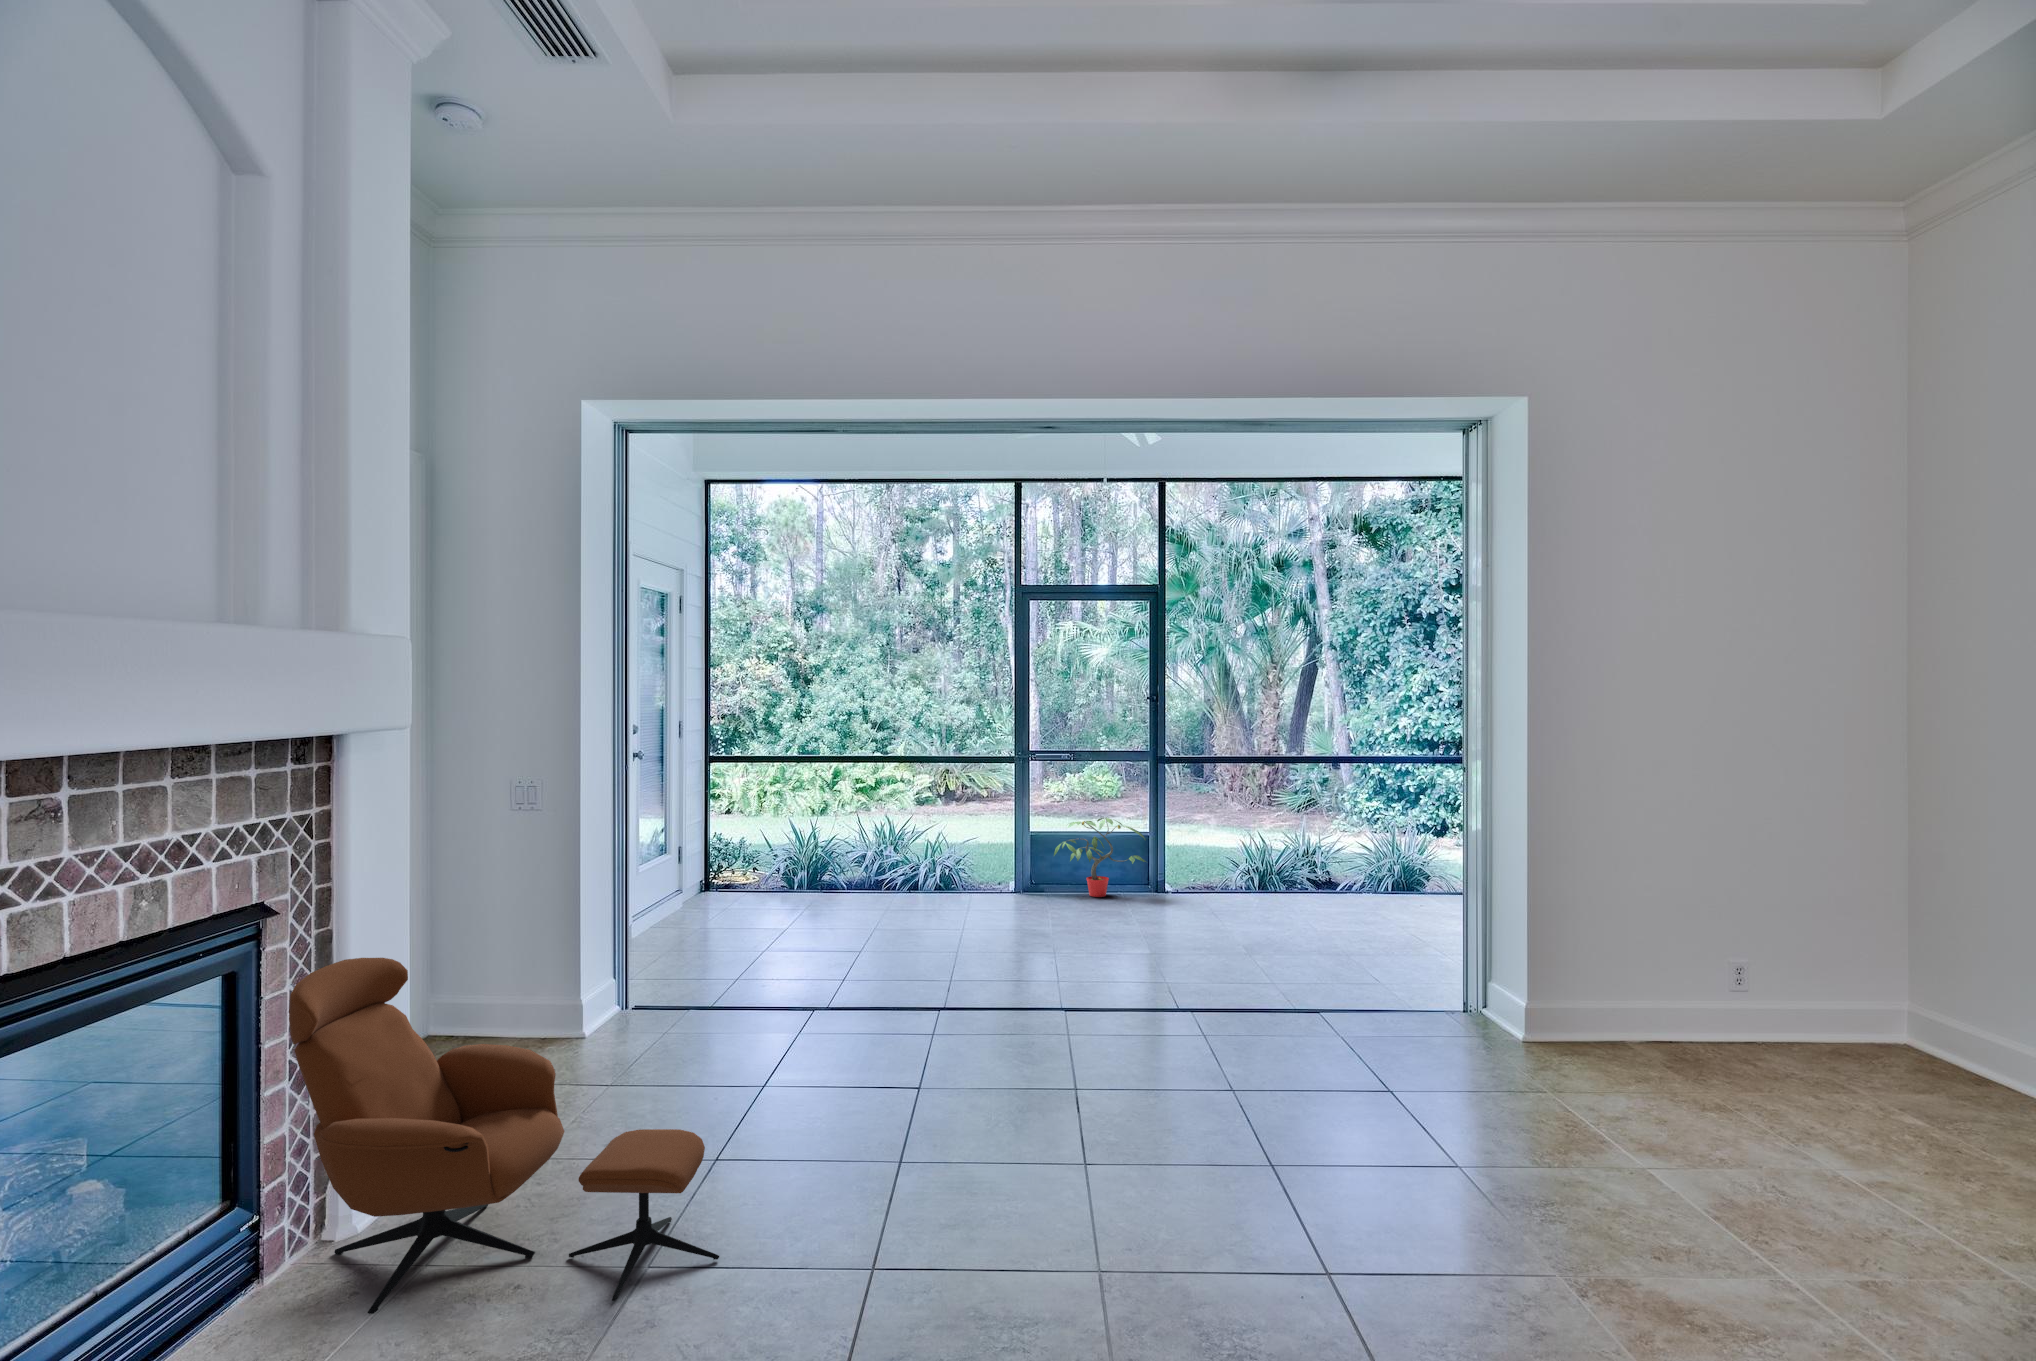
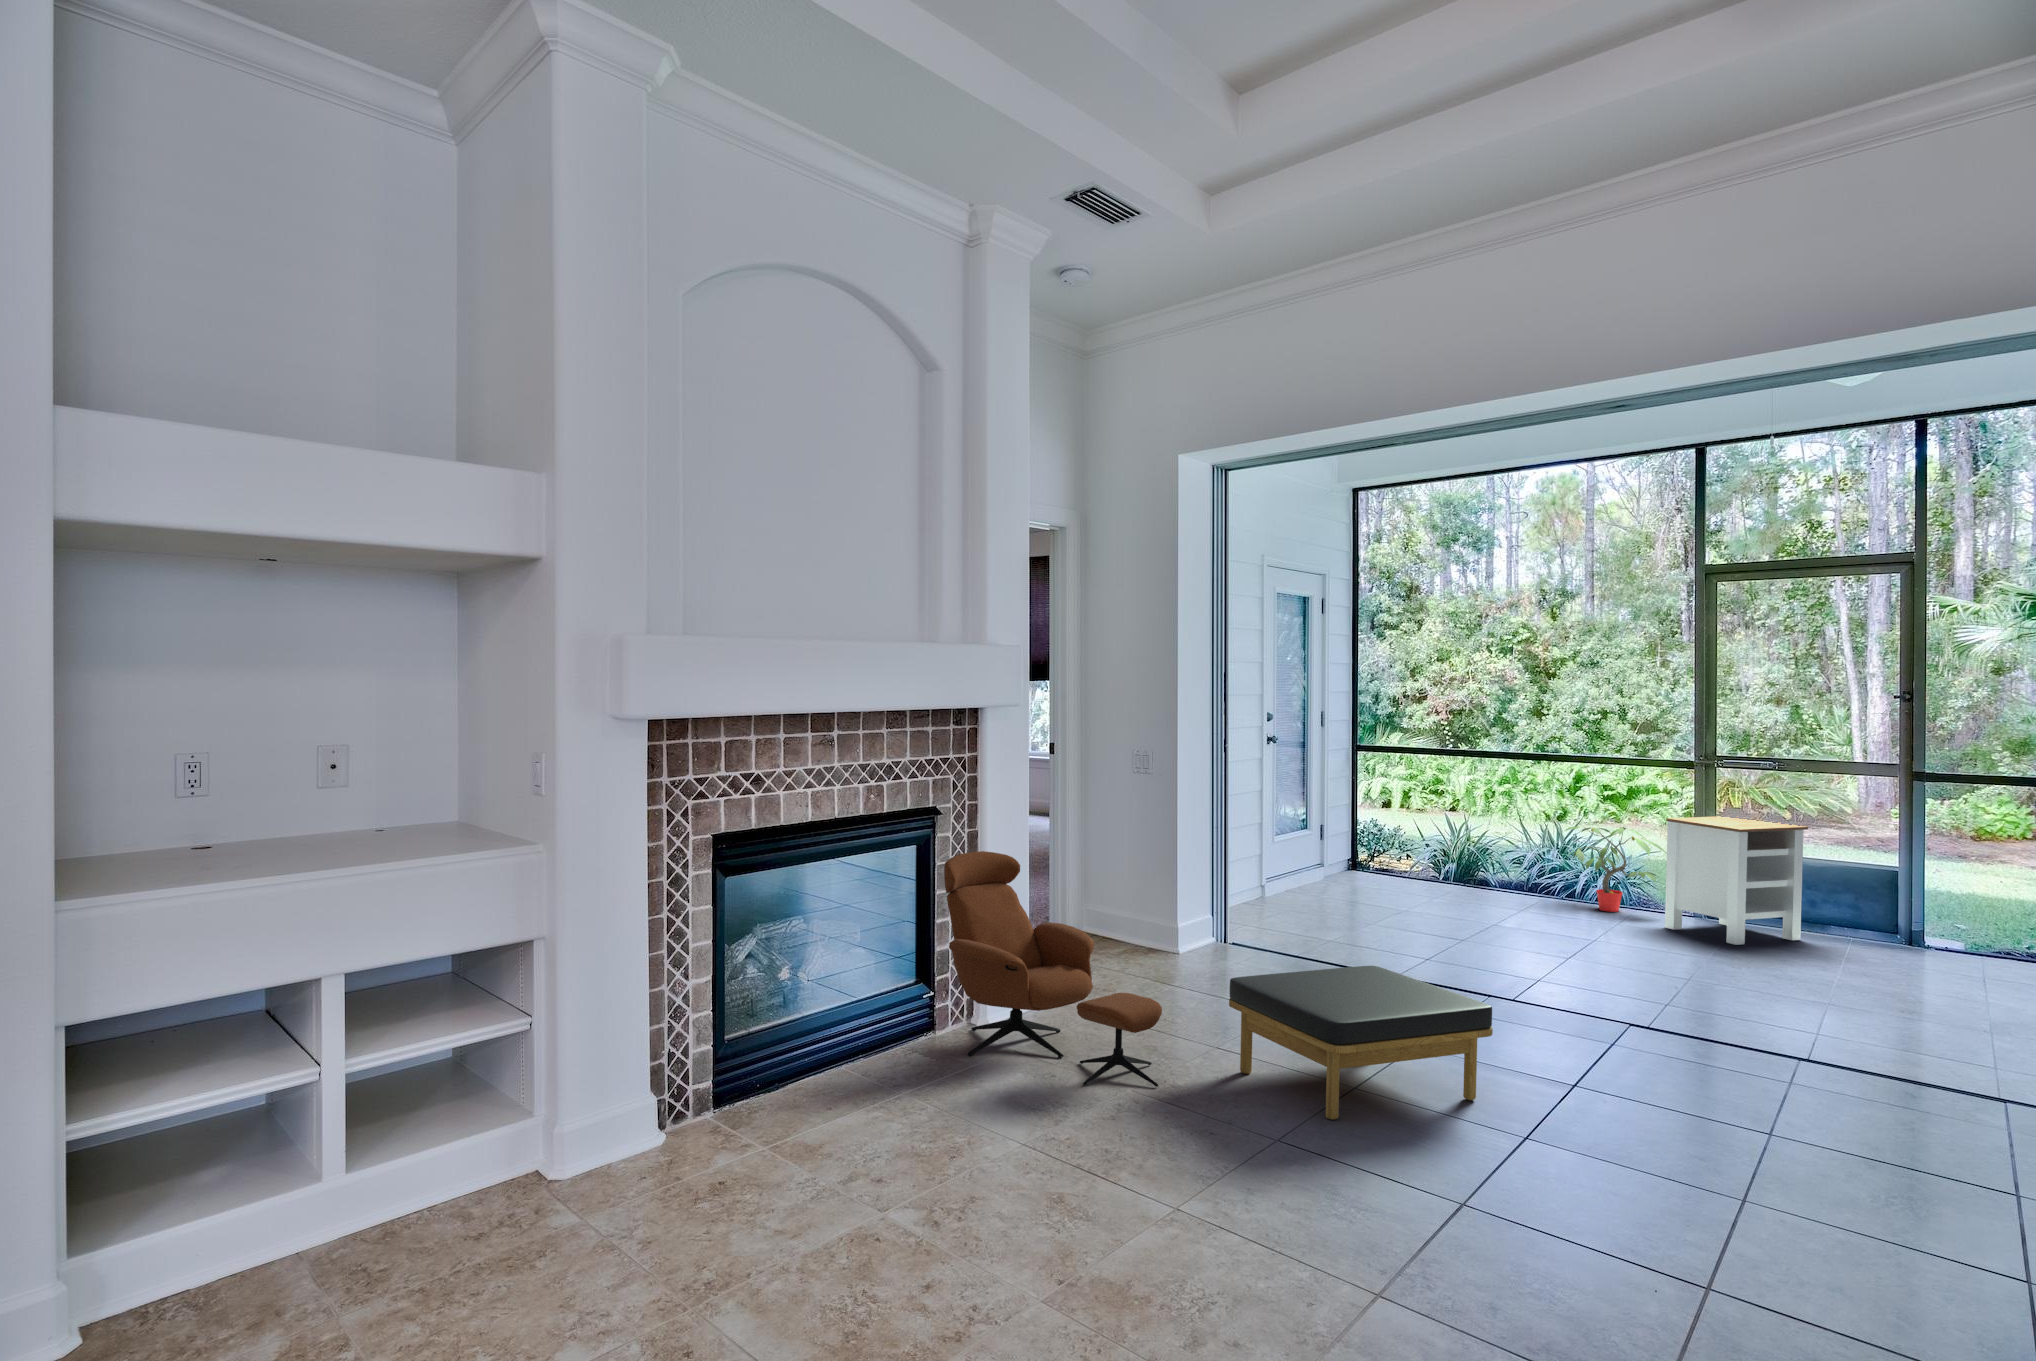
side table: none [936,794,1036,902] -> present [1665,816,1808,945]
potted plant: present [1054,818,1146,897] -> present [1565,826,1666,912]
ottoman: none [770,1005,1070,1228] -> present [1229,966,1493,1120]

